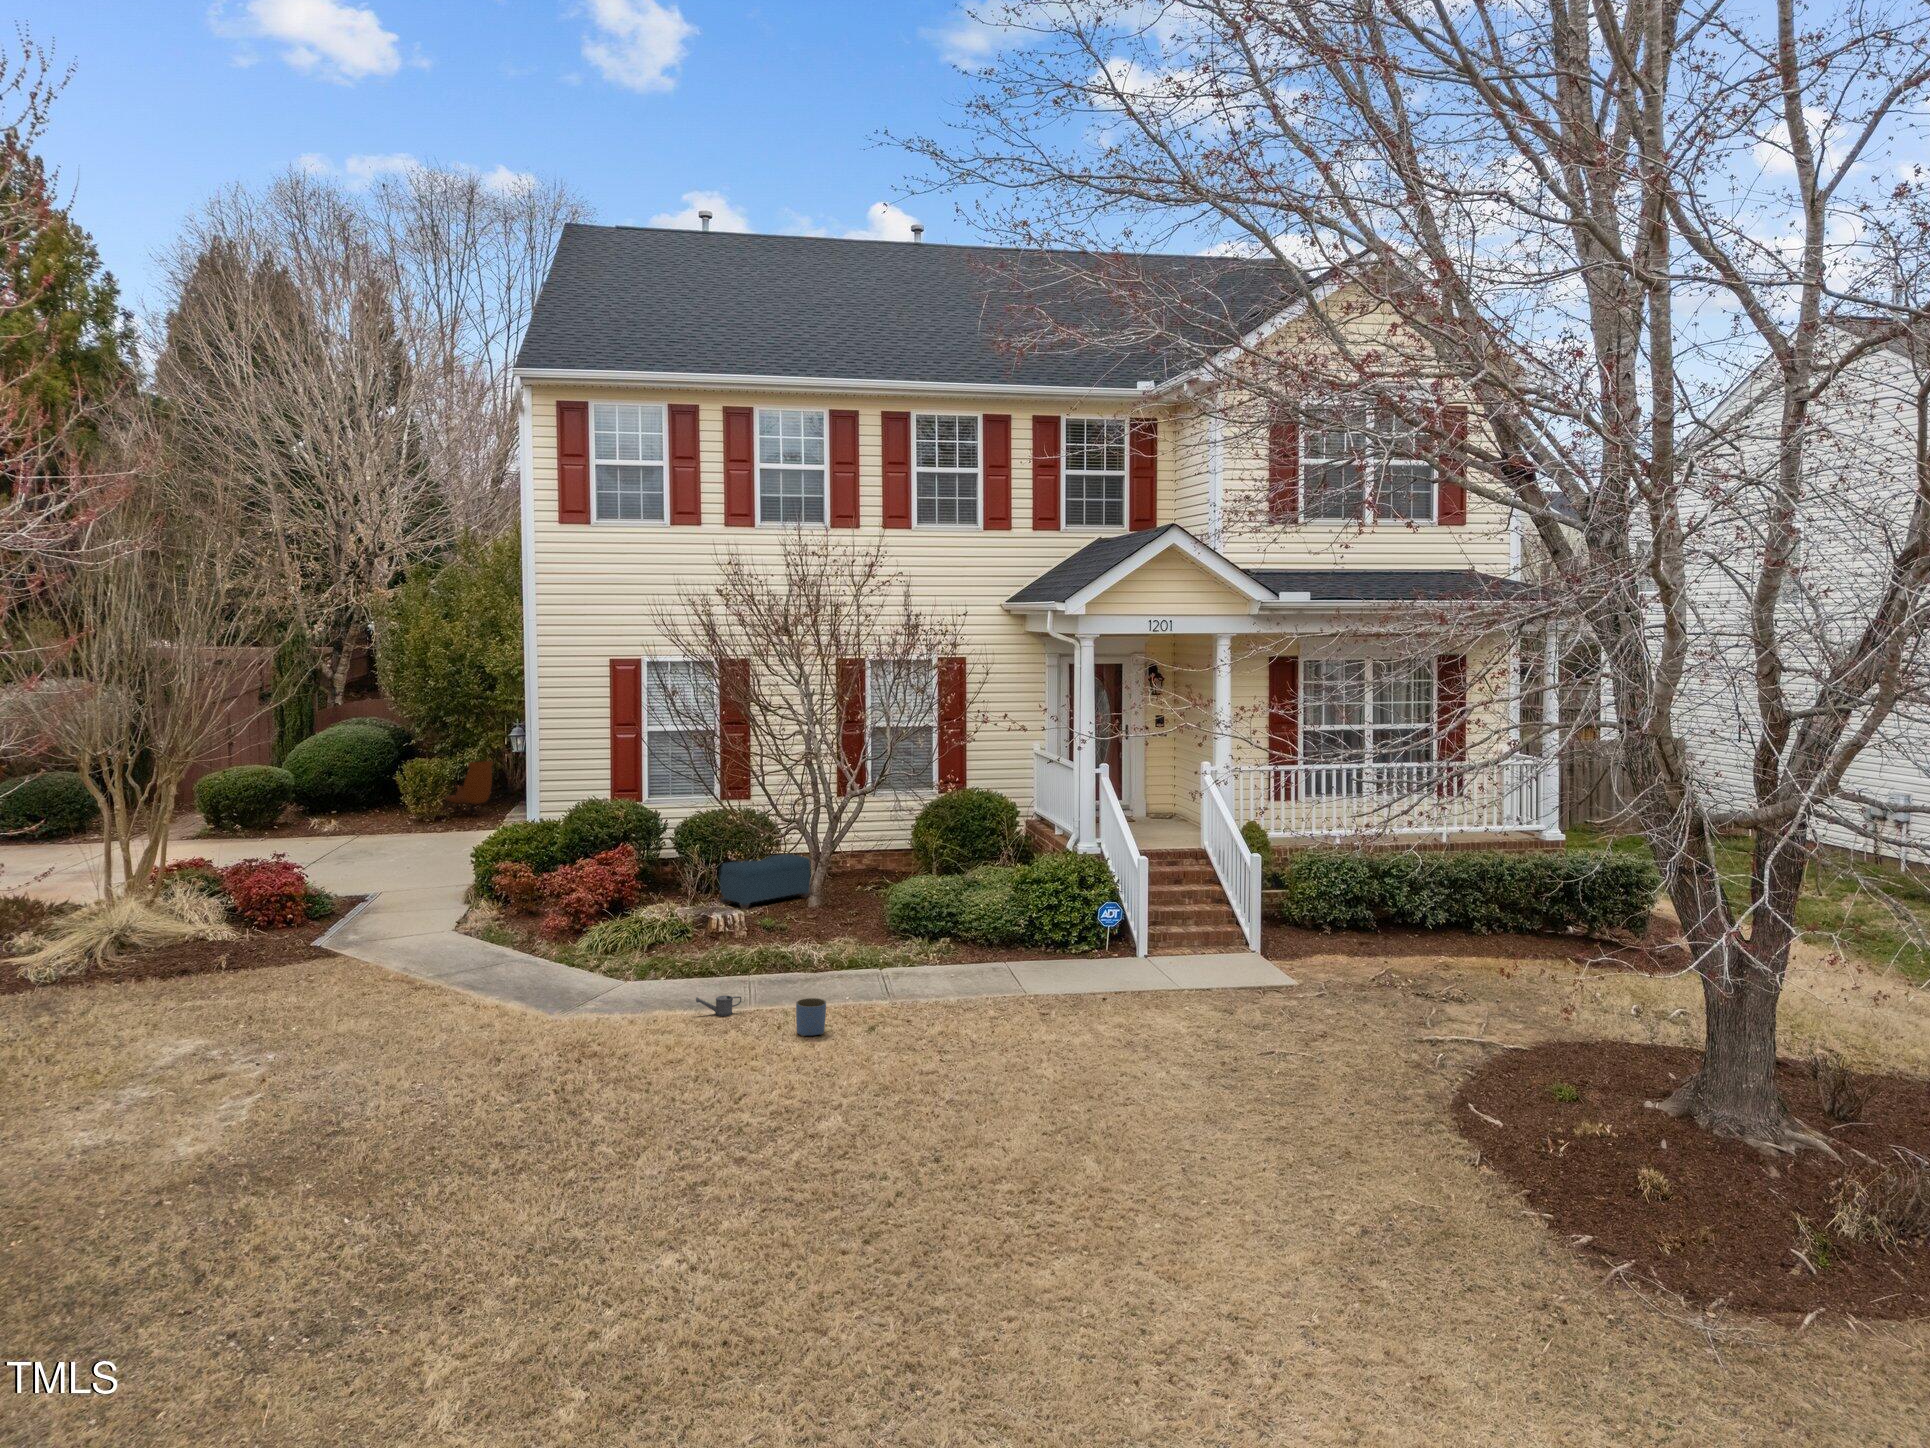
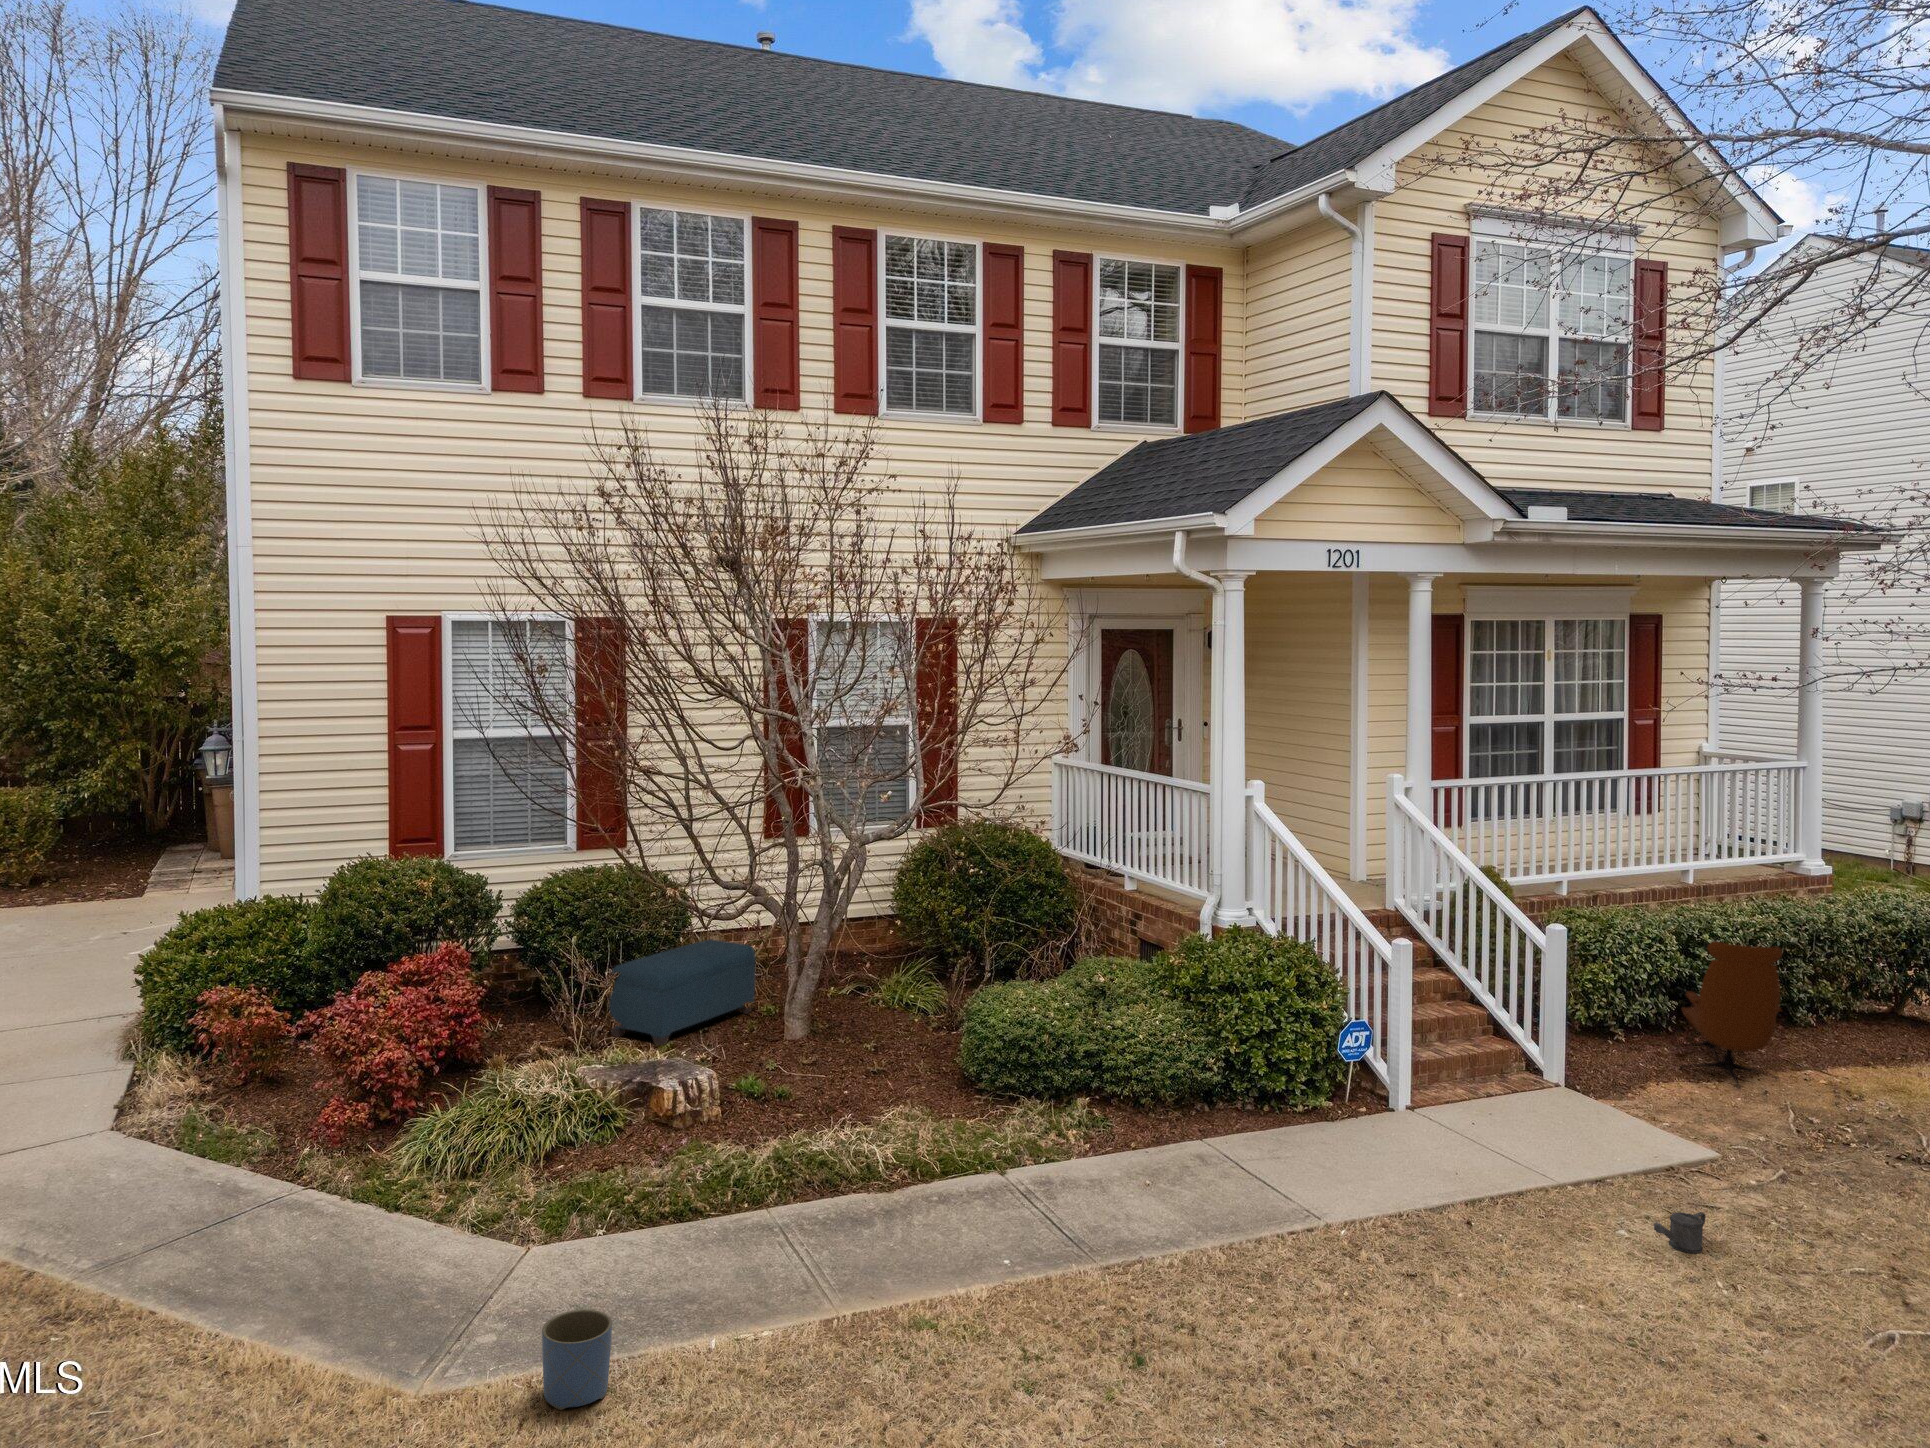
lounge chair: present [446,761,493,815] -> present [1678,941,1782,1088]
watering can: present [696,996,741,1016] -> present [1654,1212,1705,1253]
planter: present [796,998,826,1037] -> present [542,1310,612,1410]

